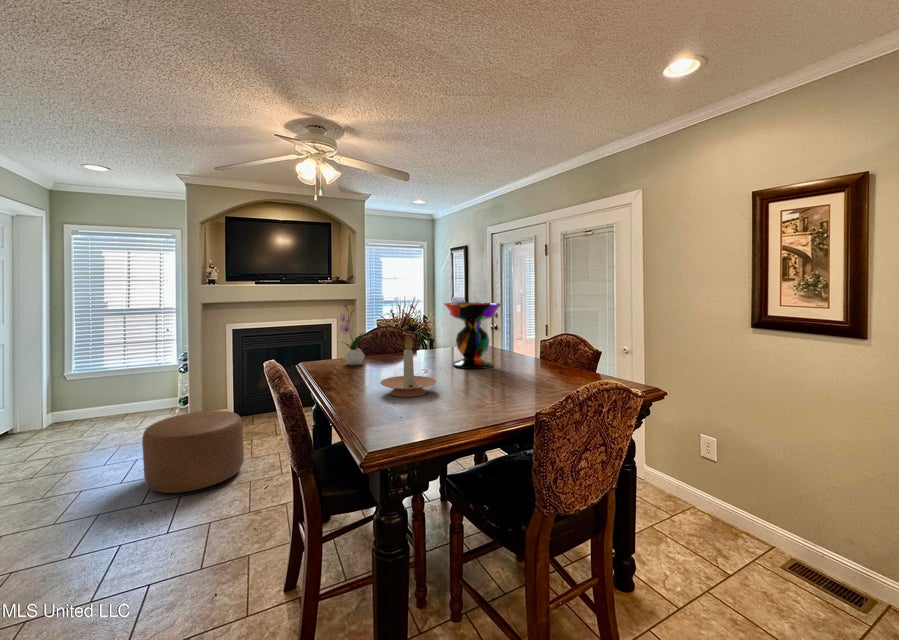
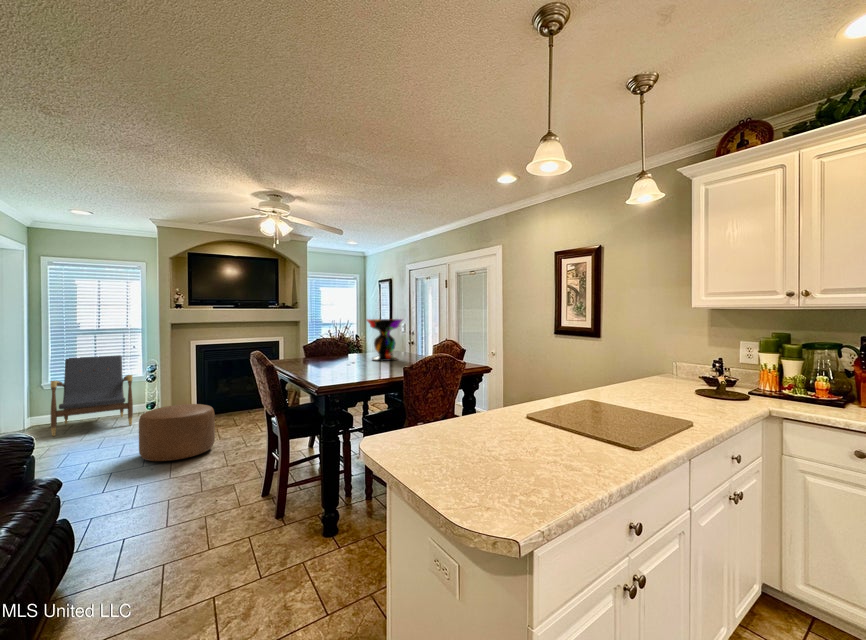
flower arrangement: present [340,305,365,365] -> none [295,320,313,361]
candle holder: present [380,333,436,397] -> none [325,334,358,371]
lounge chair: none [62,340,161,439] -> present [51,355,133,436]

